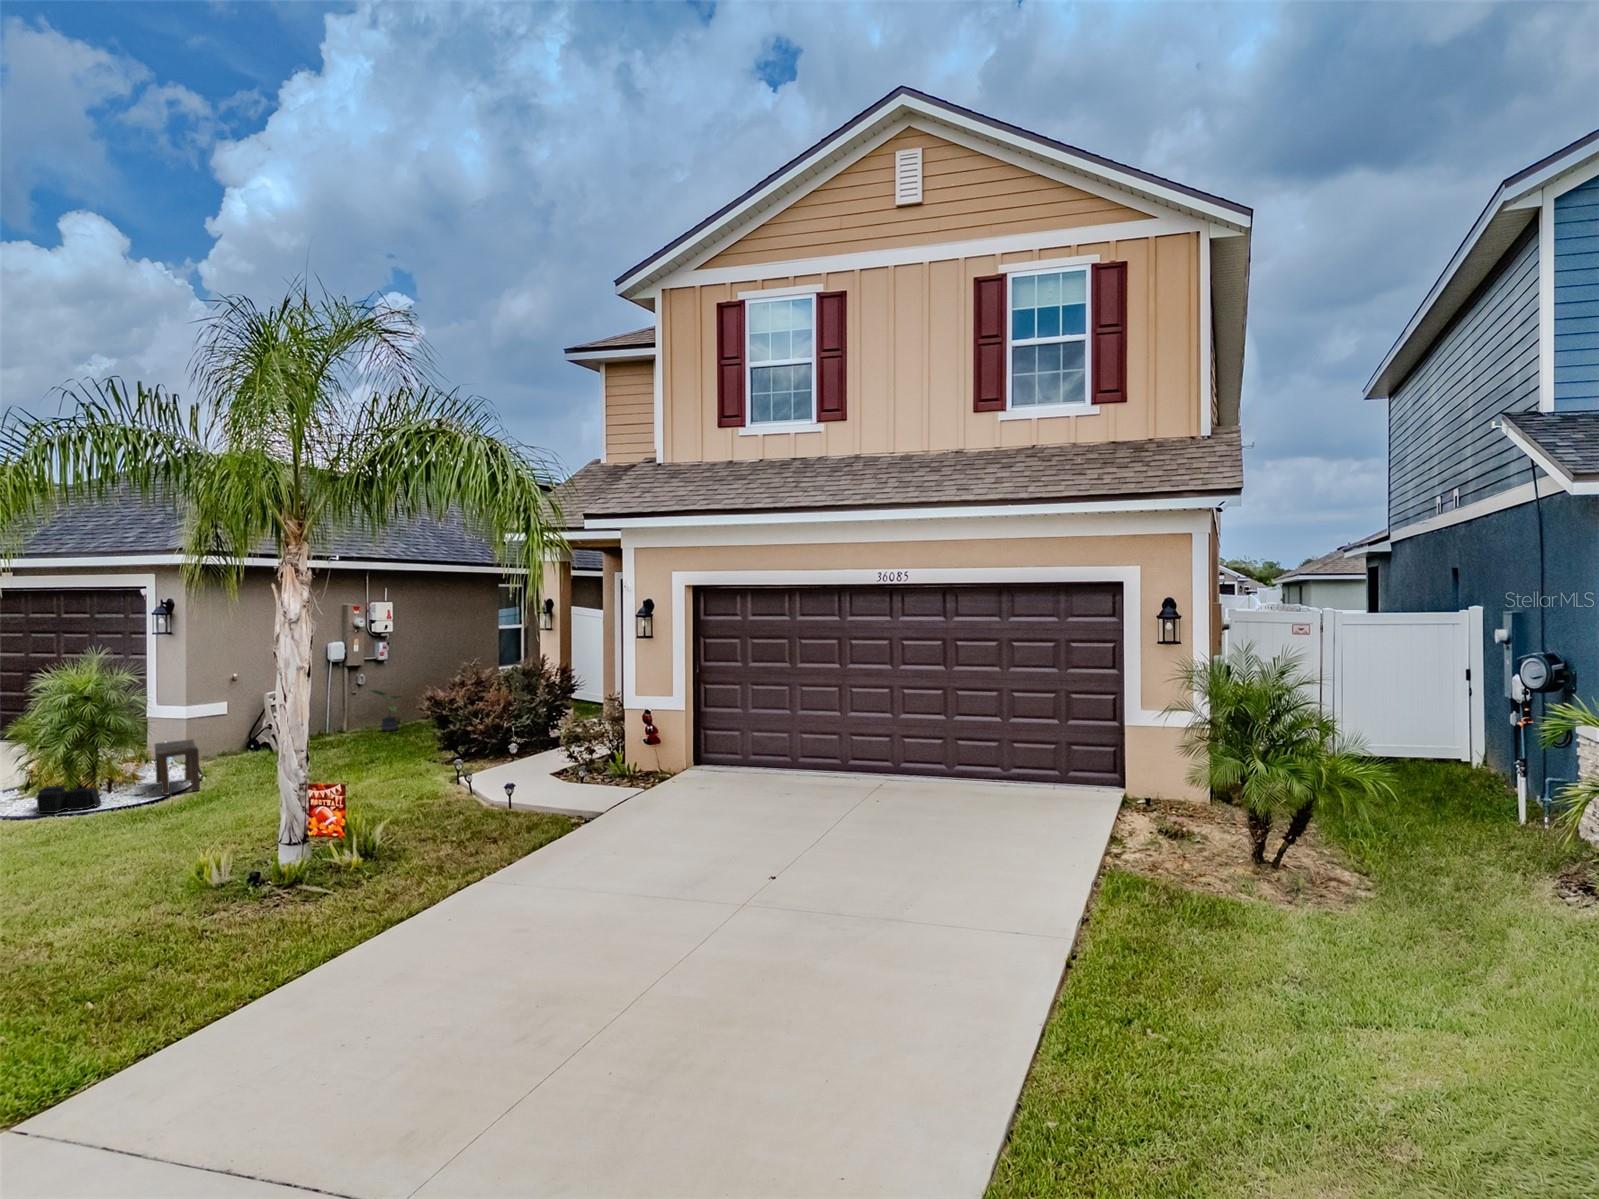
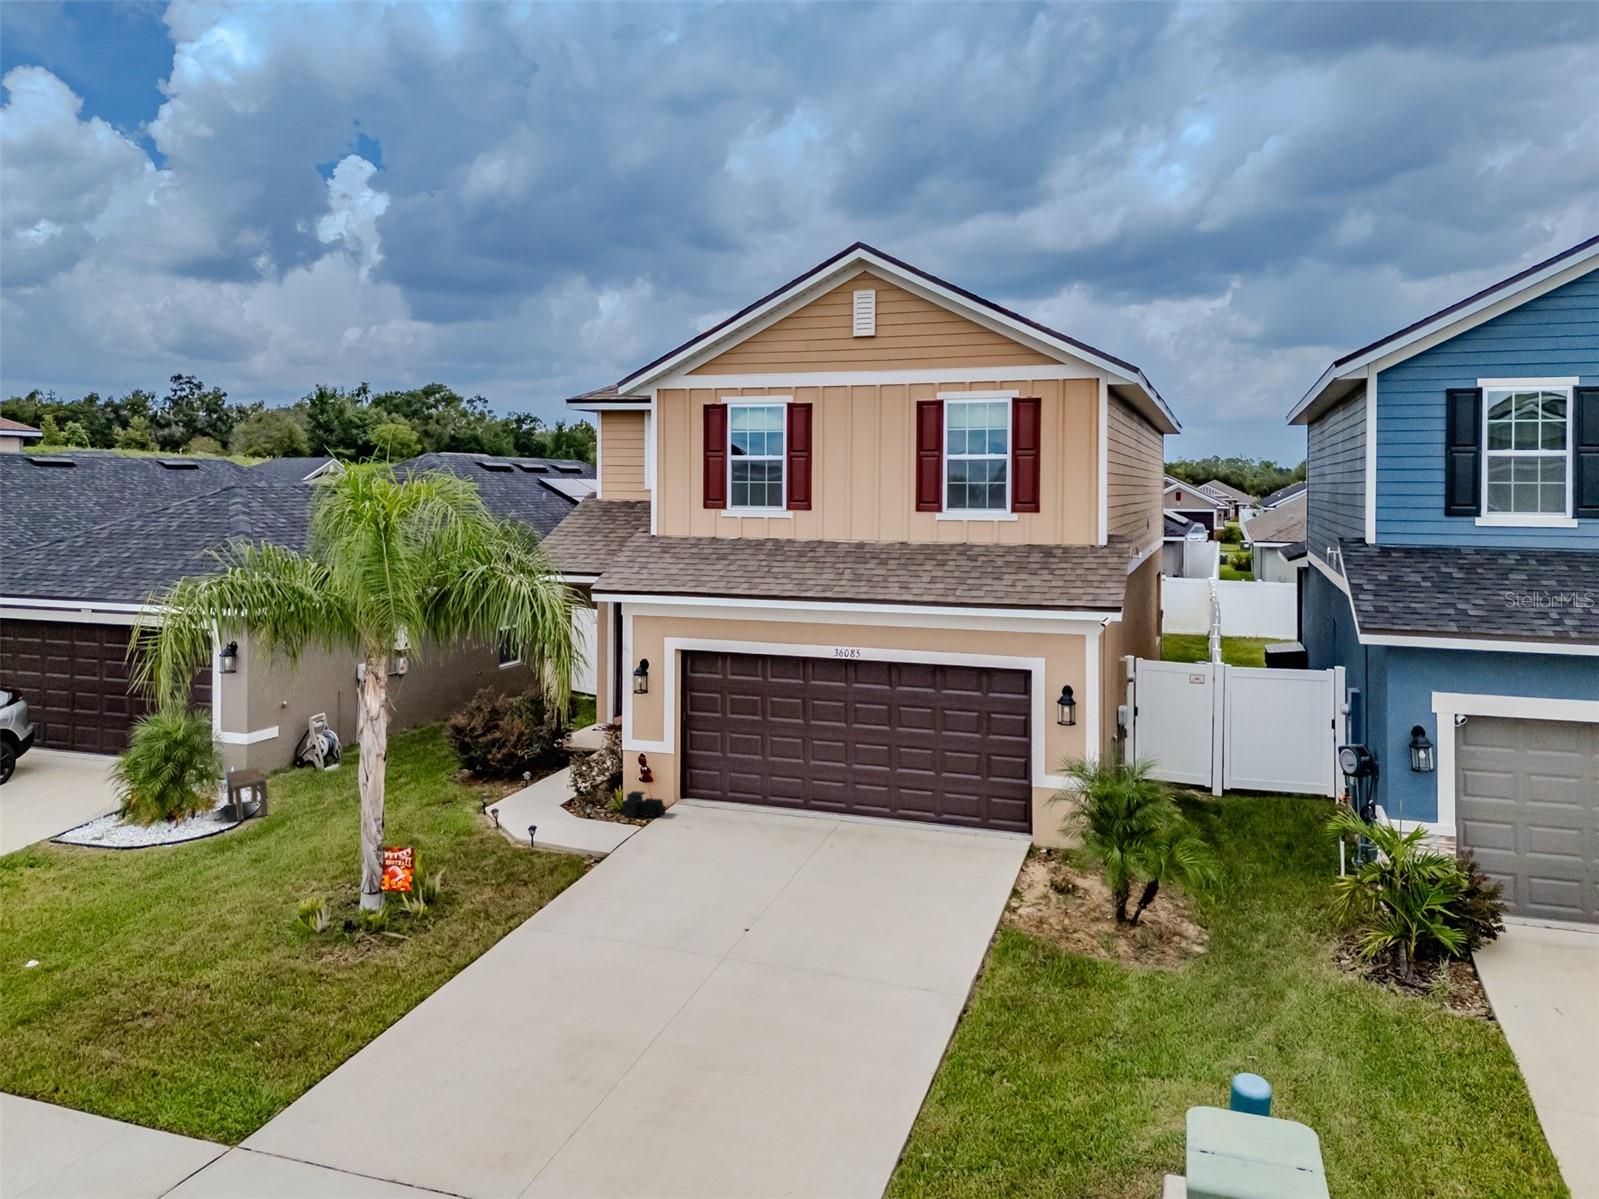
potted plant: present [371,690,401,731] -> none [396,707,427,742]
storage bin: present [37,785,102,813] -> present [622,791,665,817]

